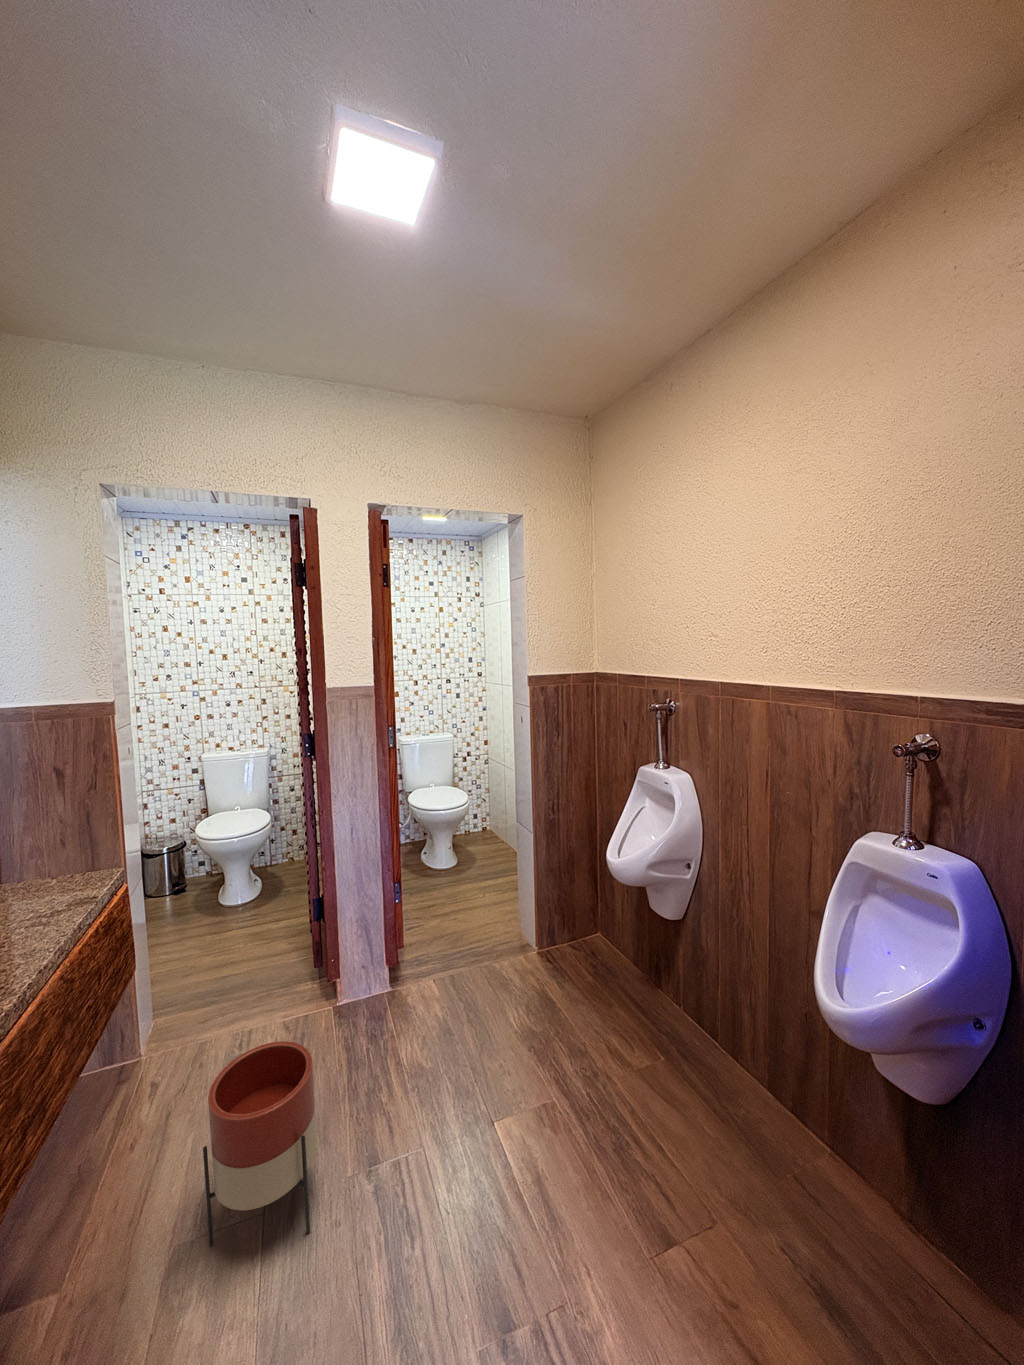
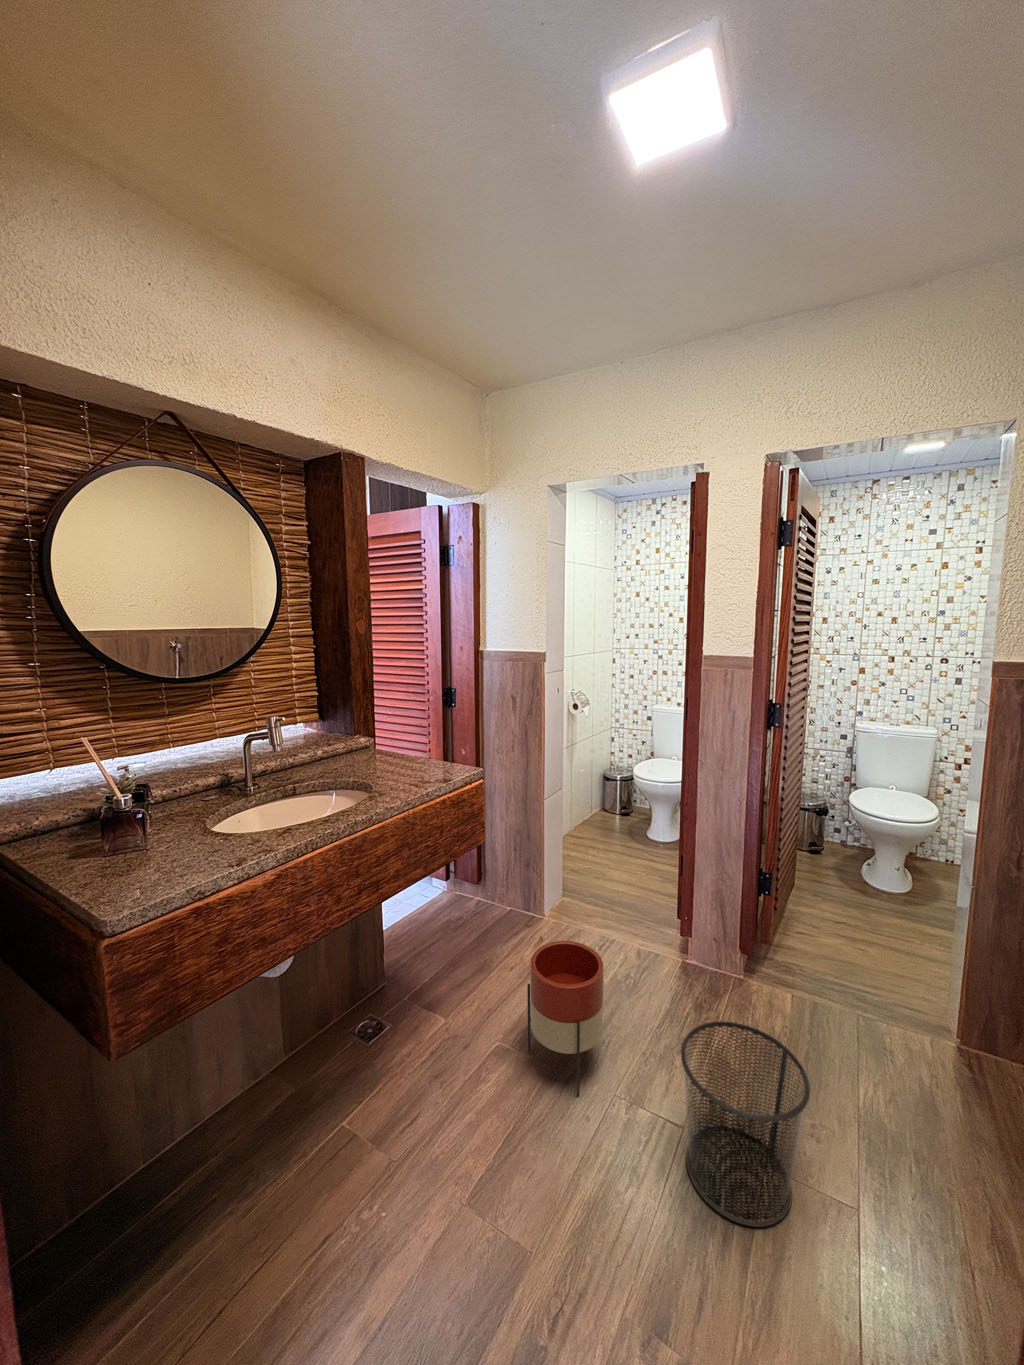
waste bin: none [425,1005,537,1201] -> present [681,1021,810,1227]

